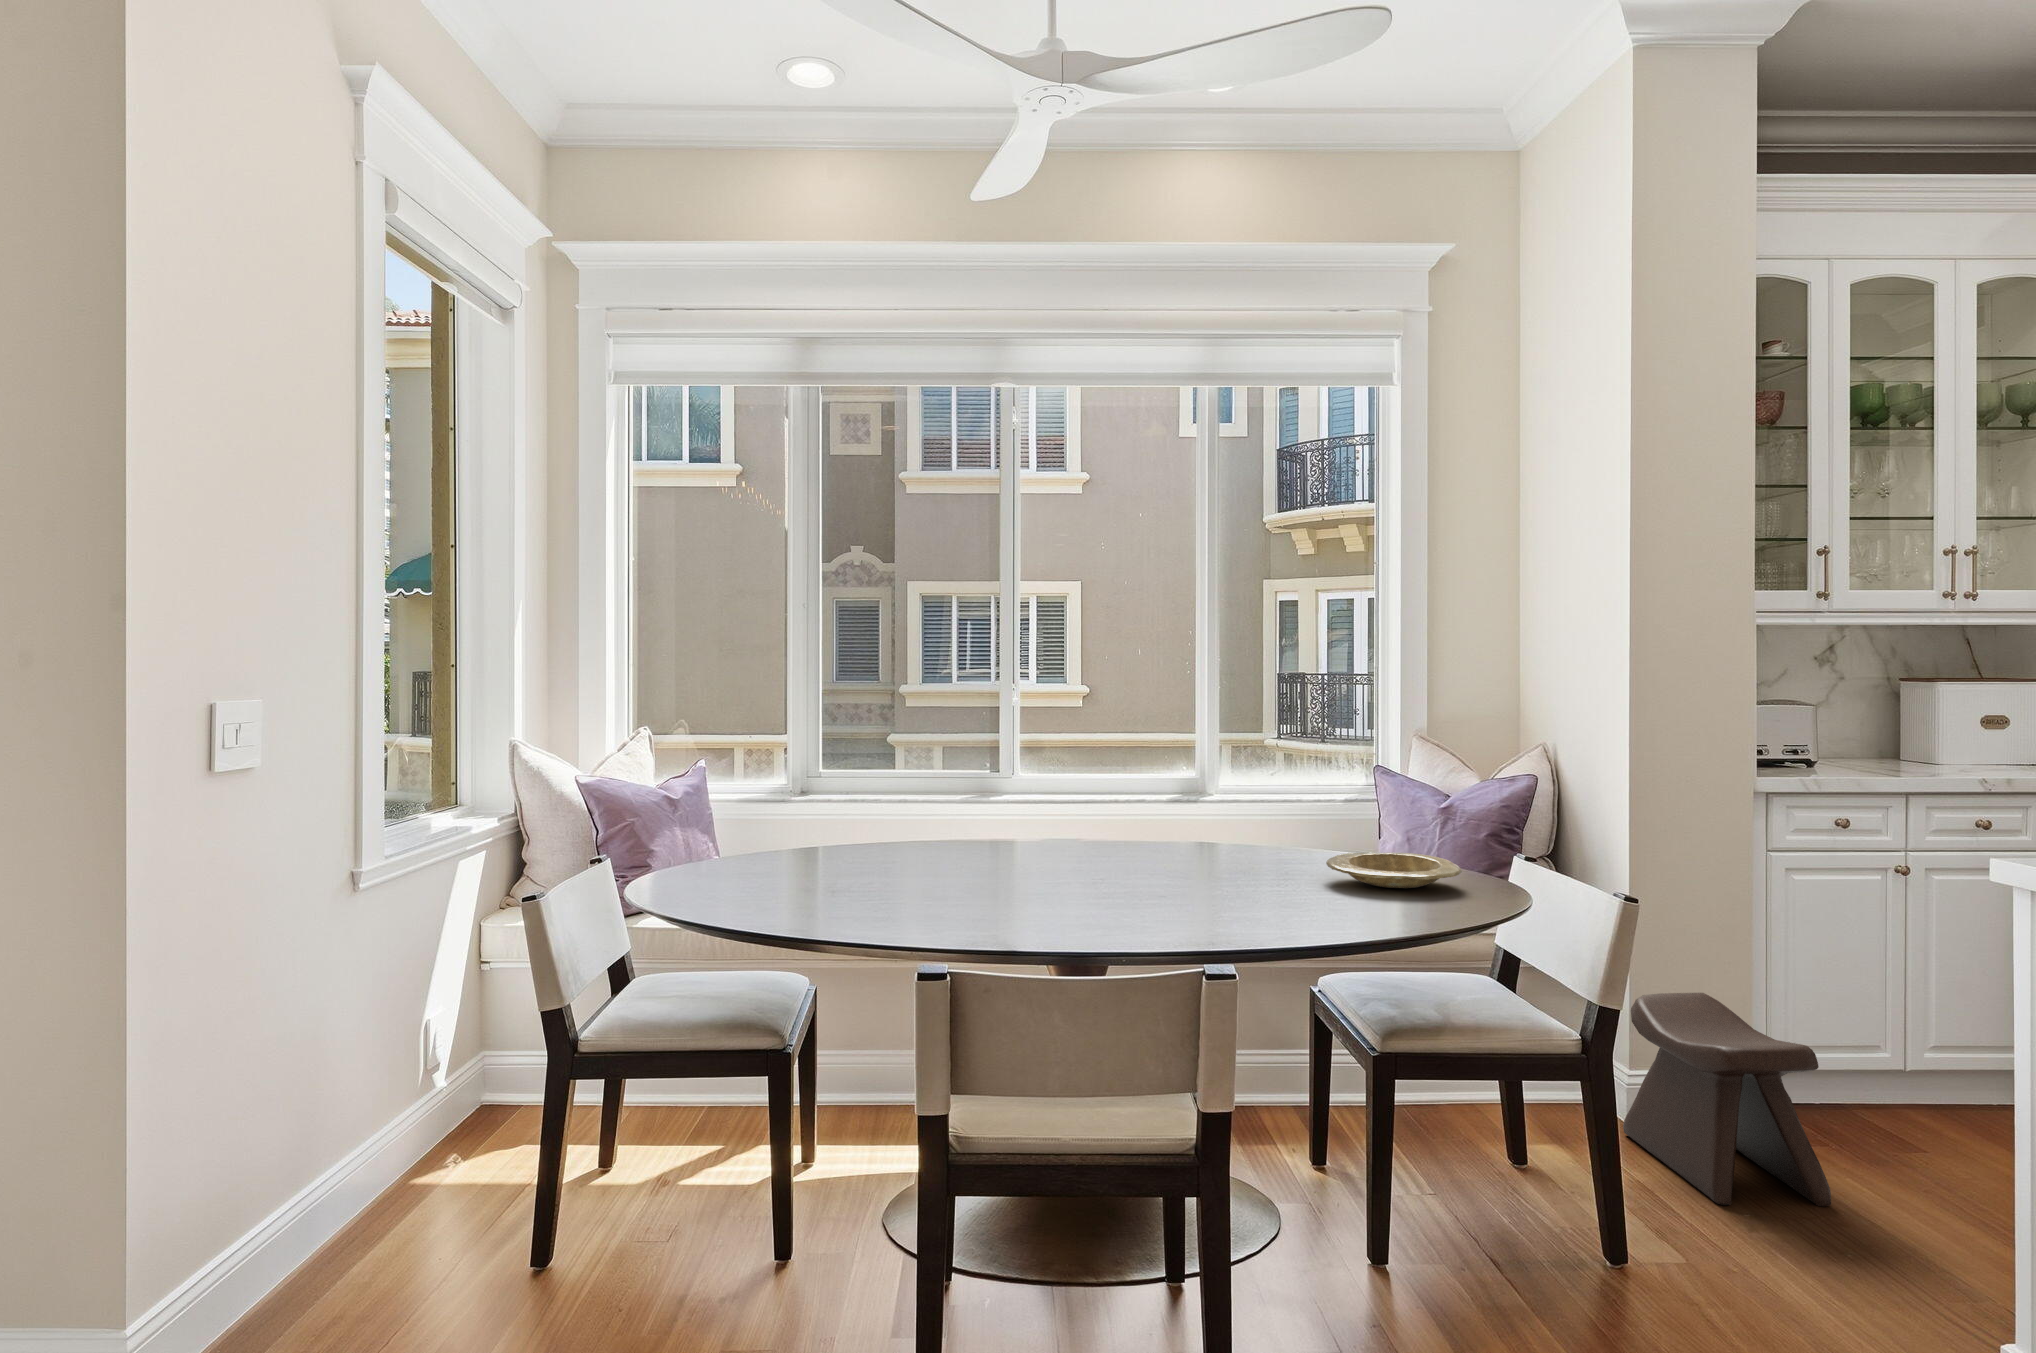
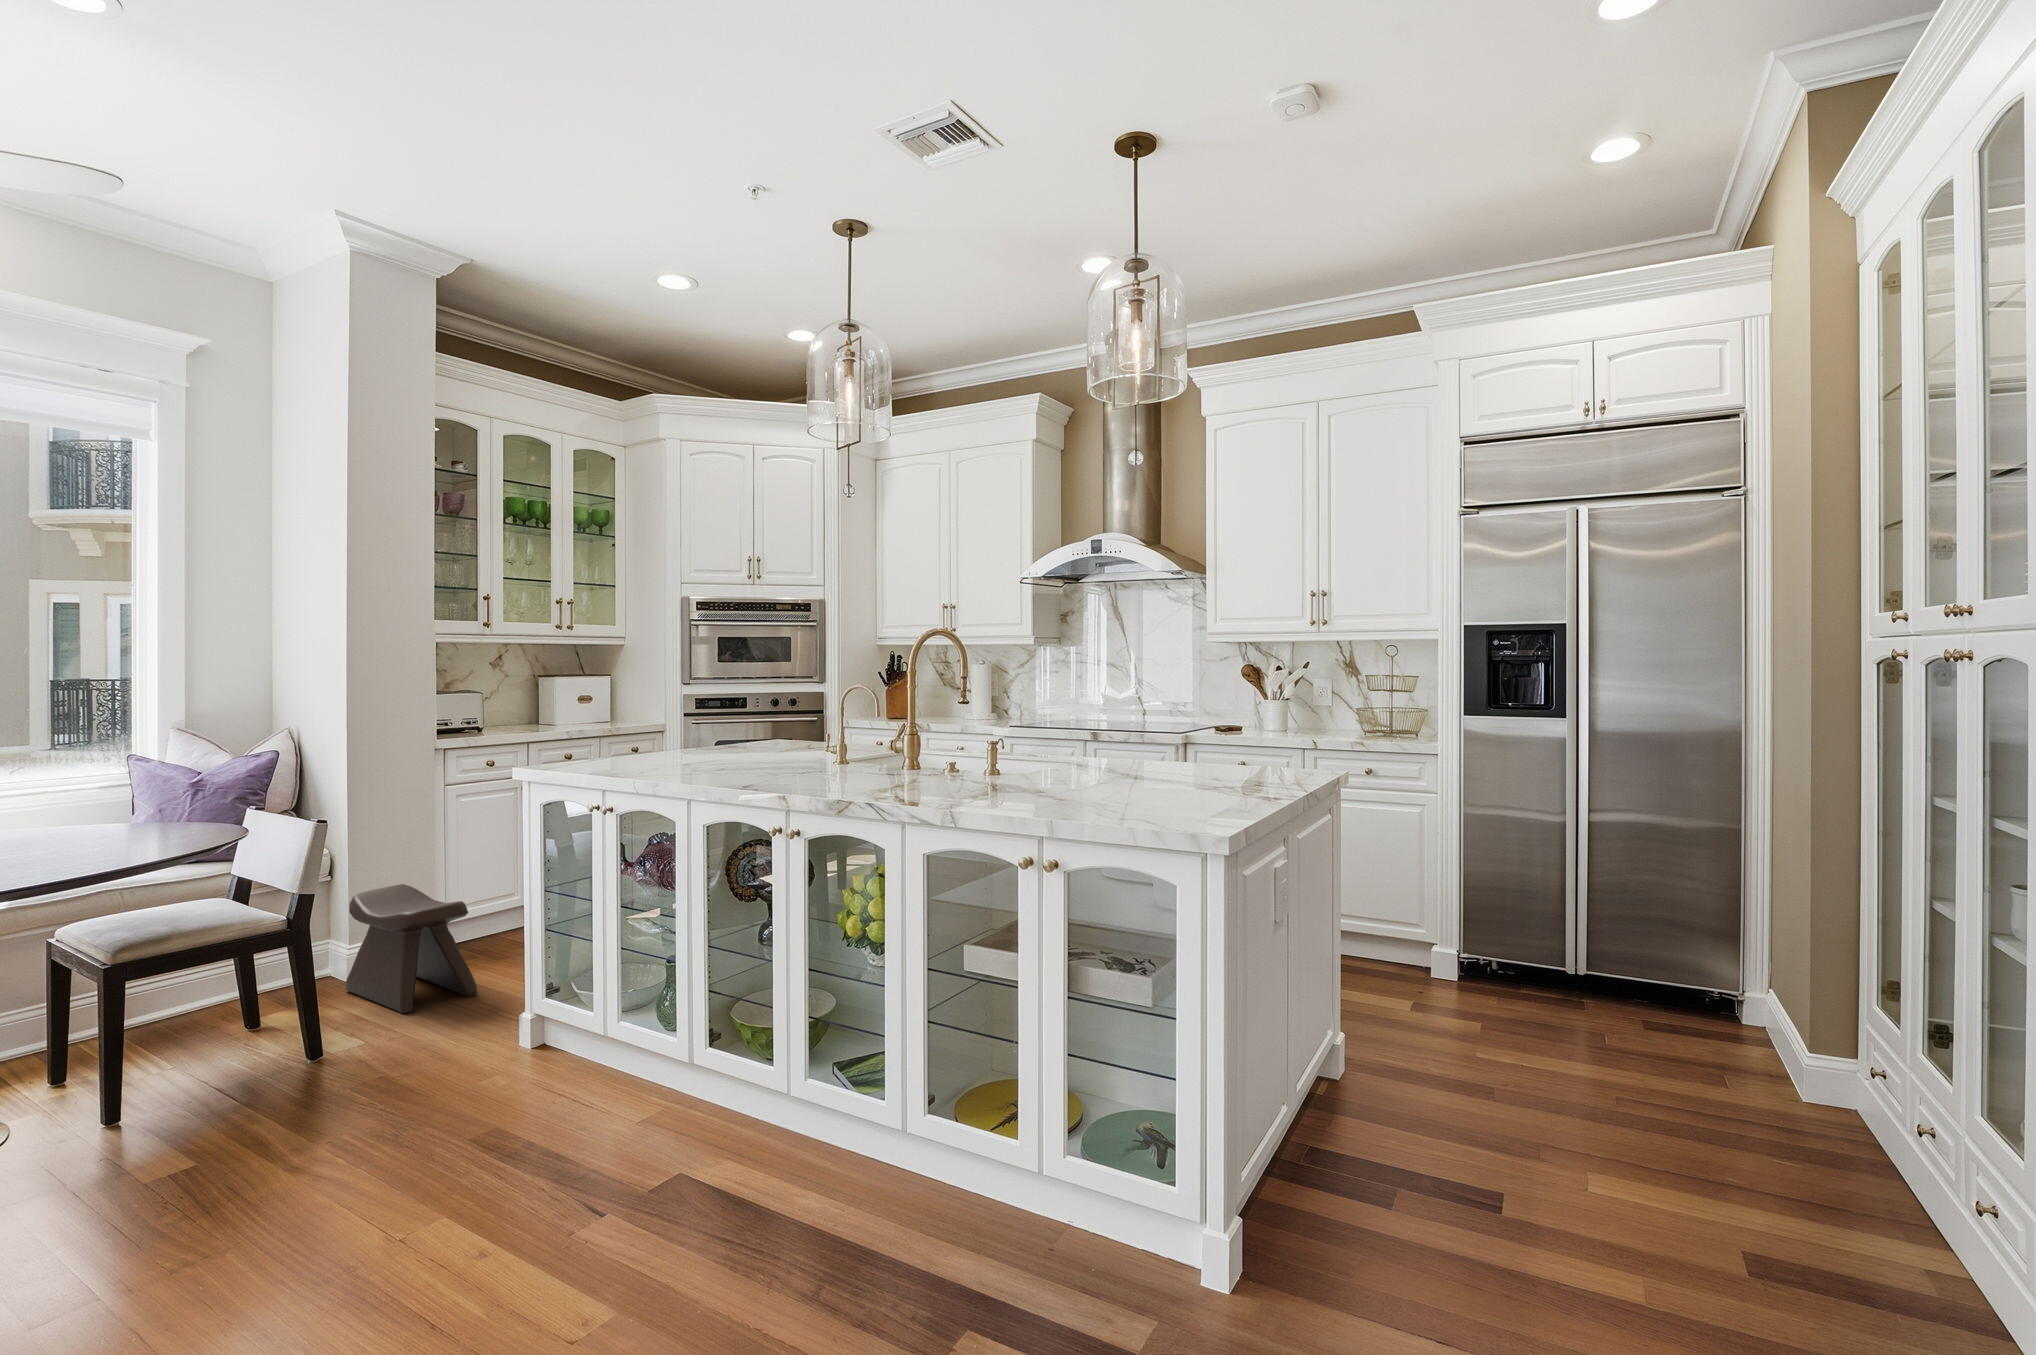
plate: present [1326,852,1462,888] -> none [53,812,187,840]

